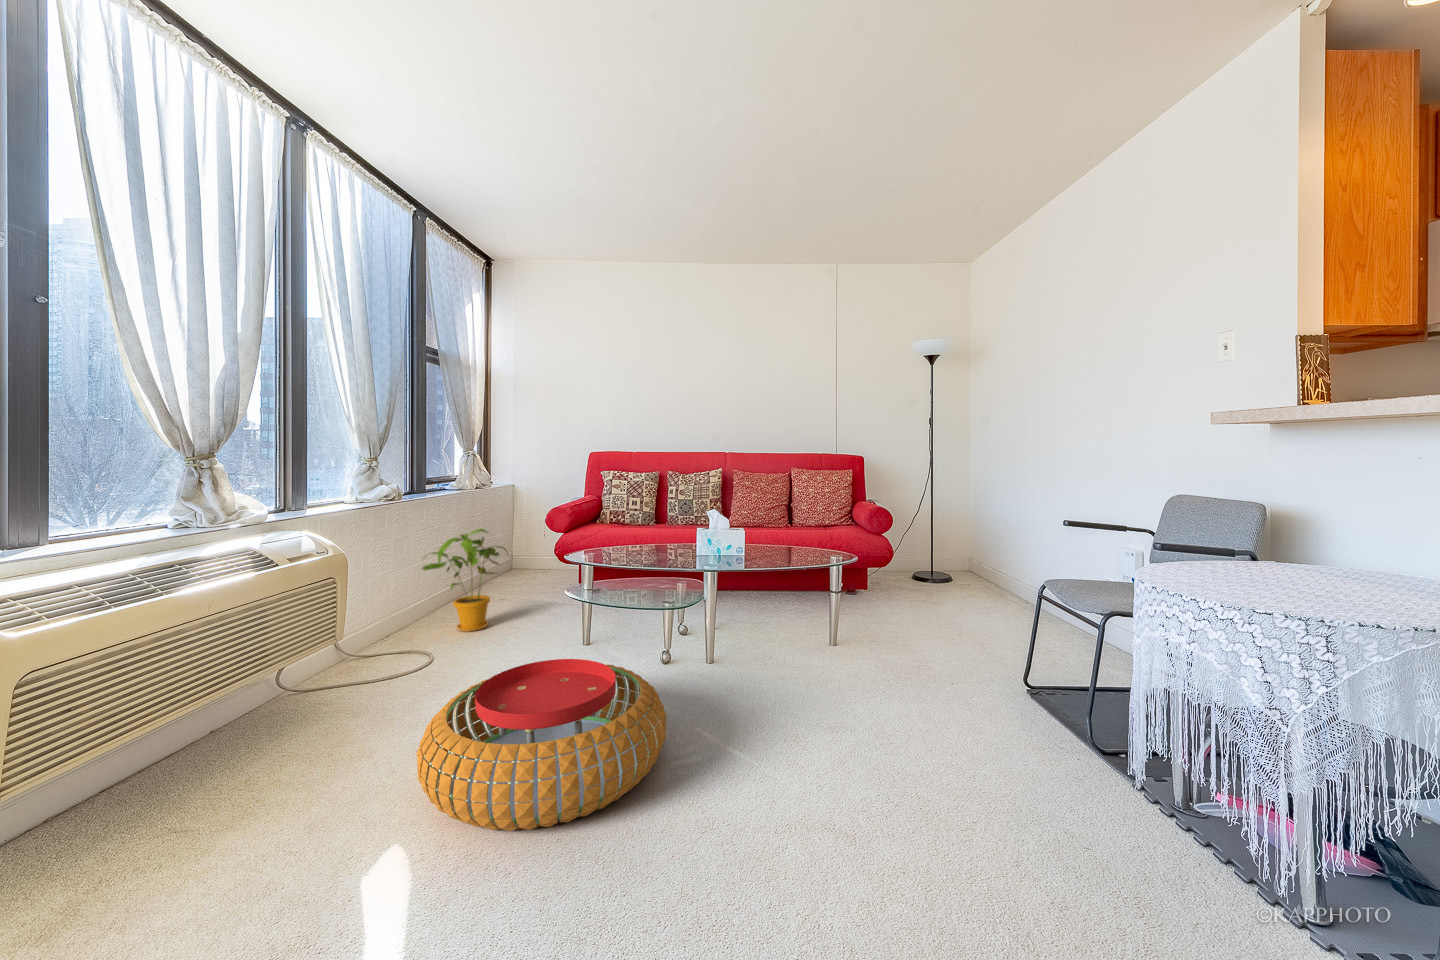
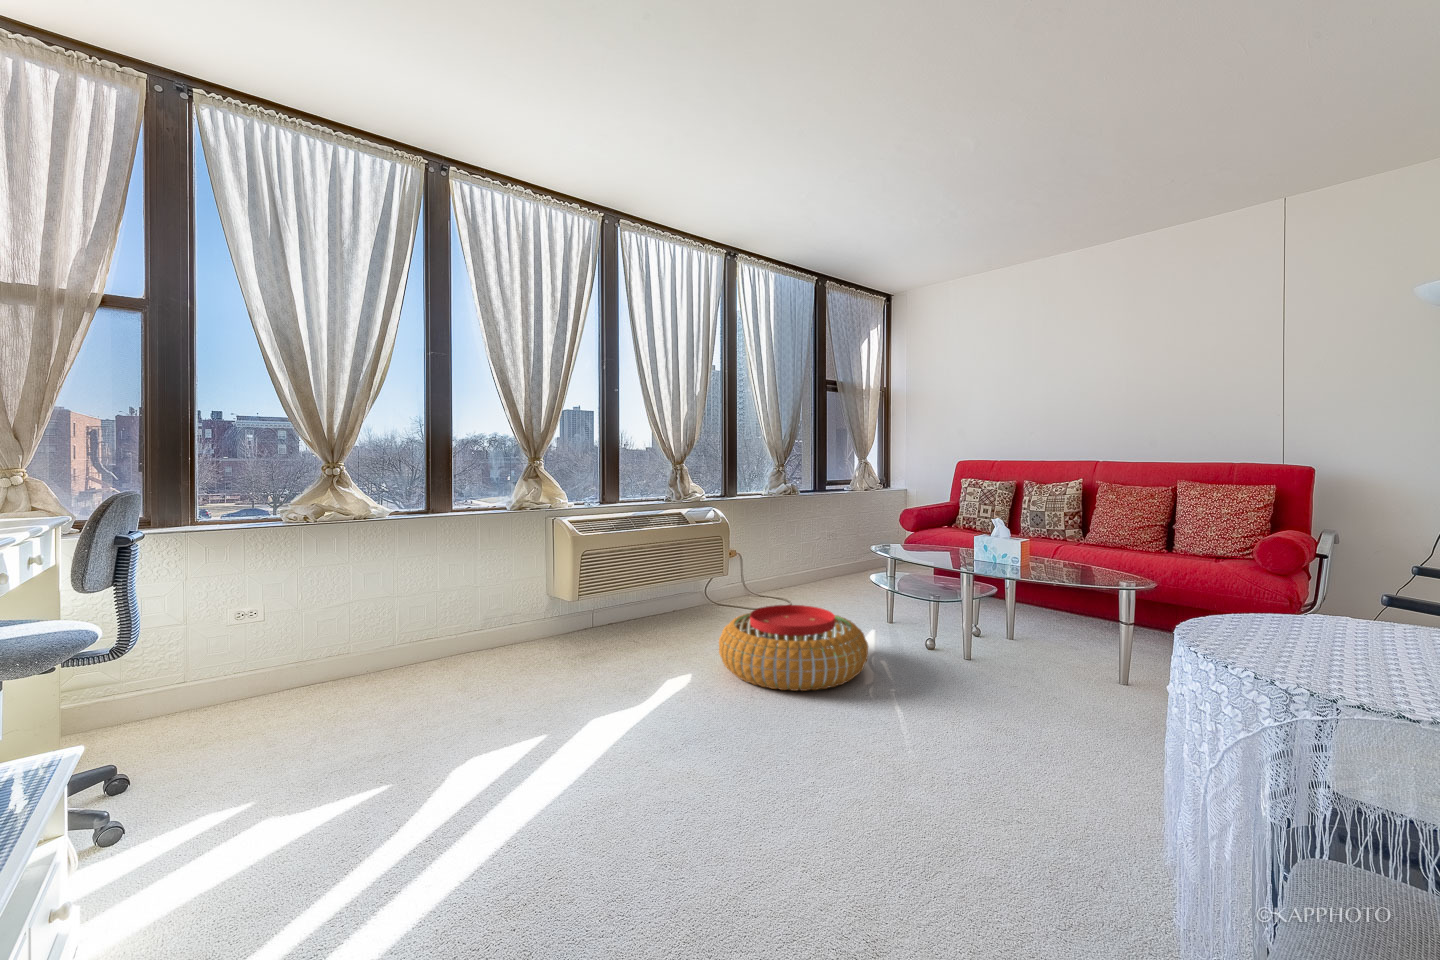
house plant: present [422,529,507,632] -> none [801,520,860,596]

